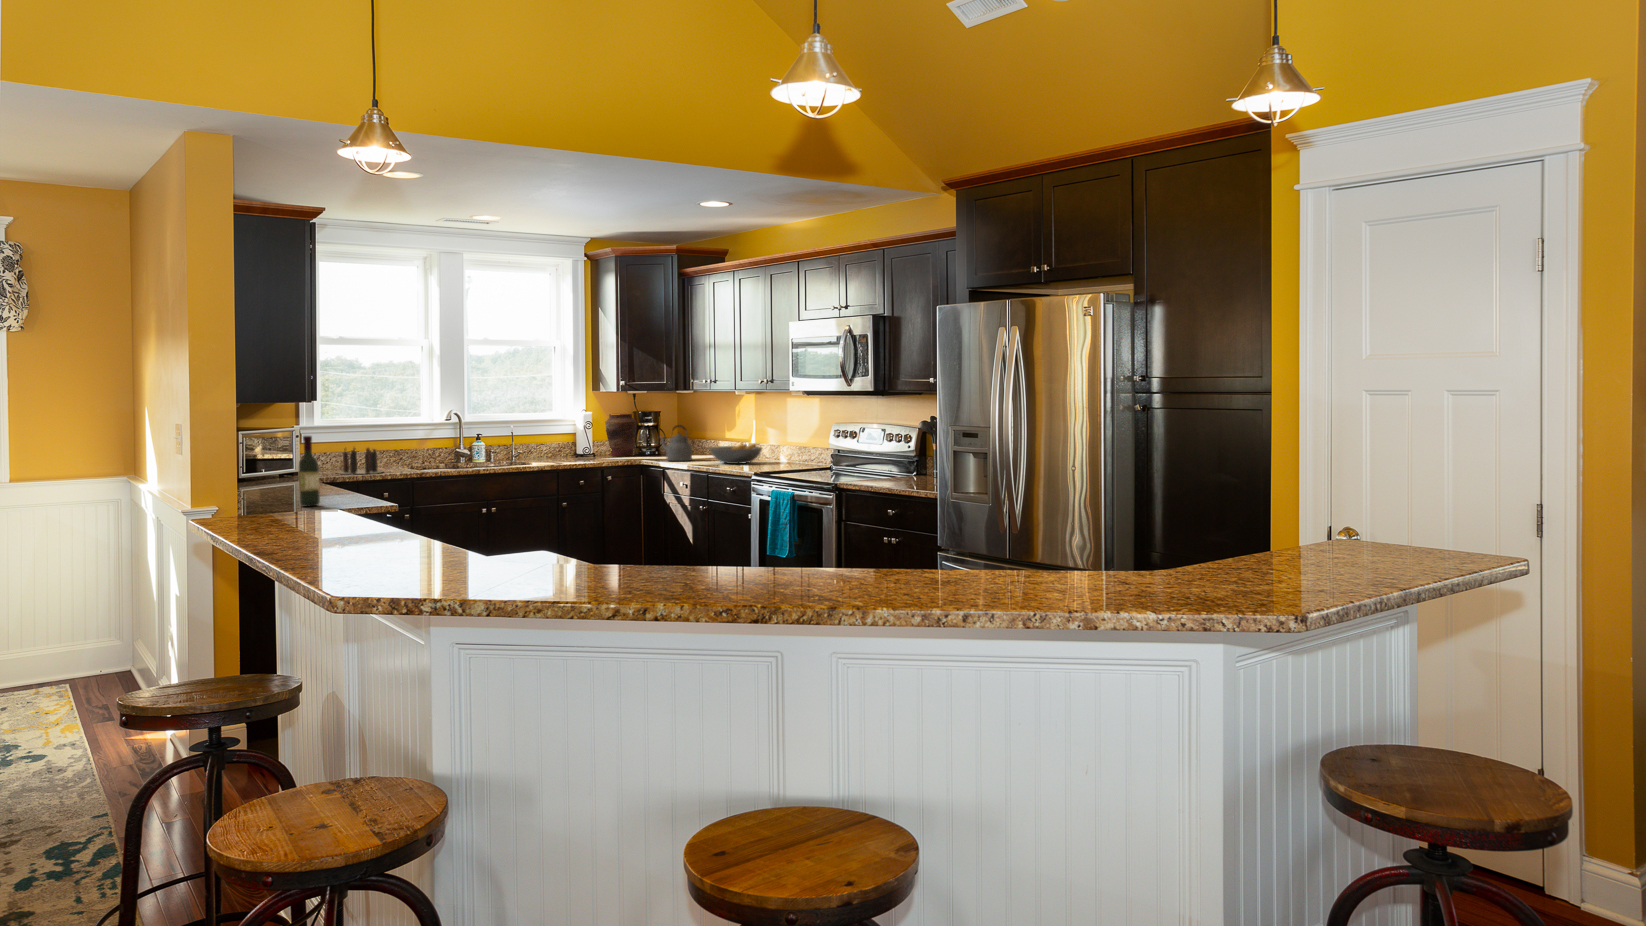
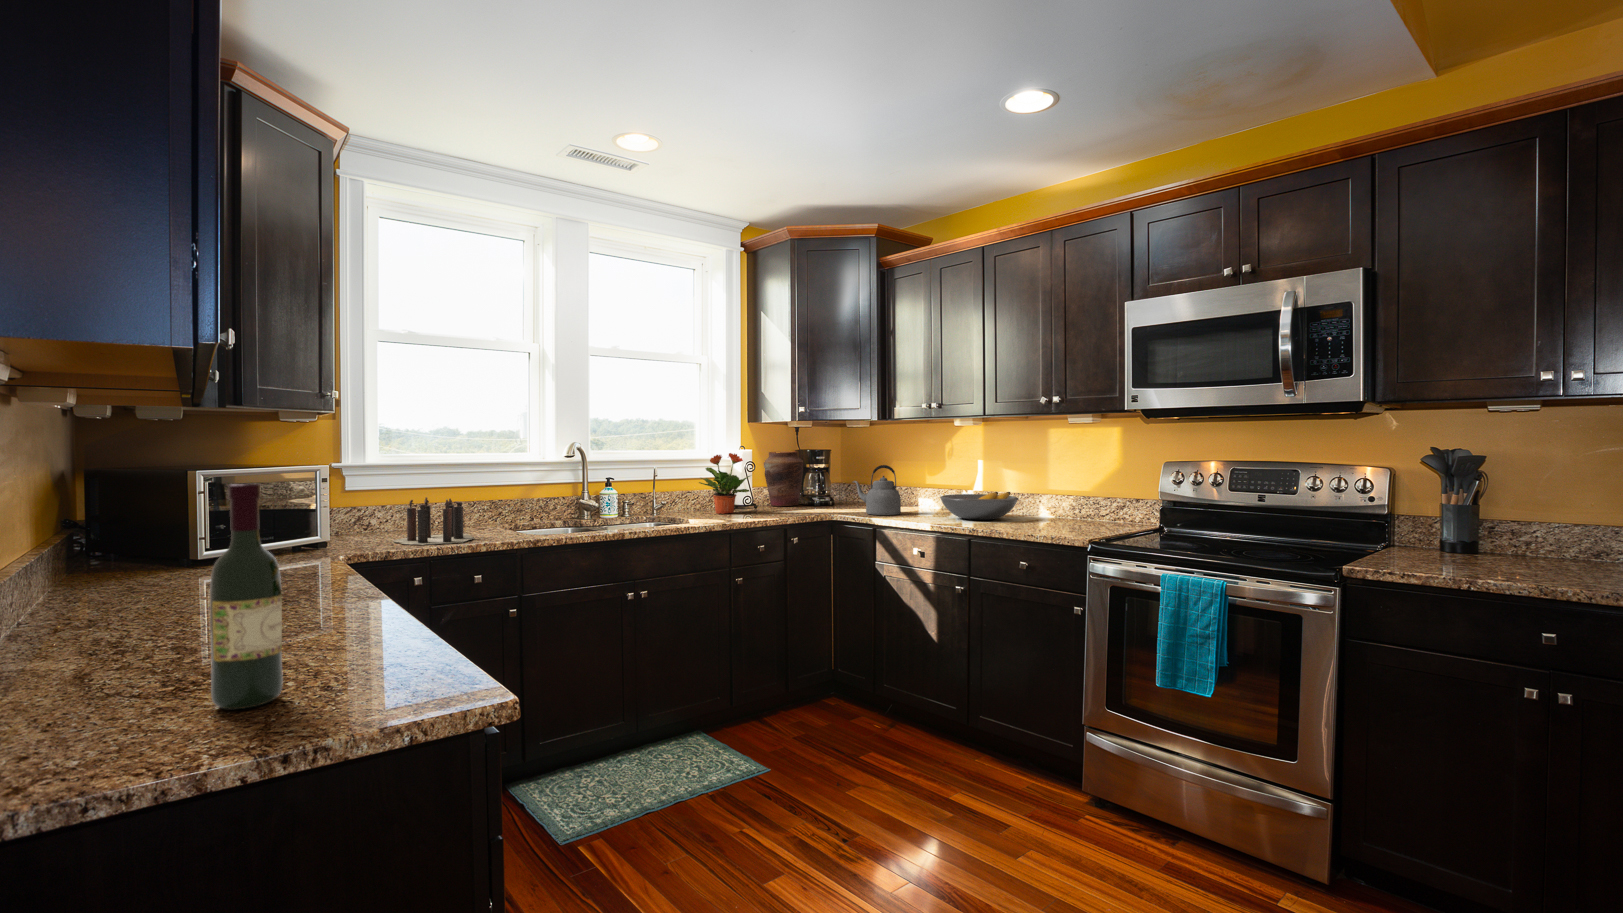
potted plant: none [546,416,586,461] -> present [699,453,750,514]

